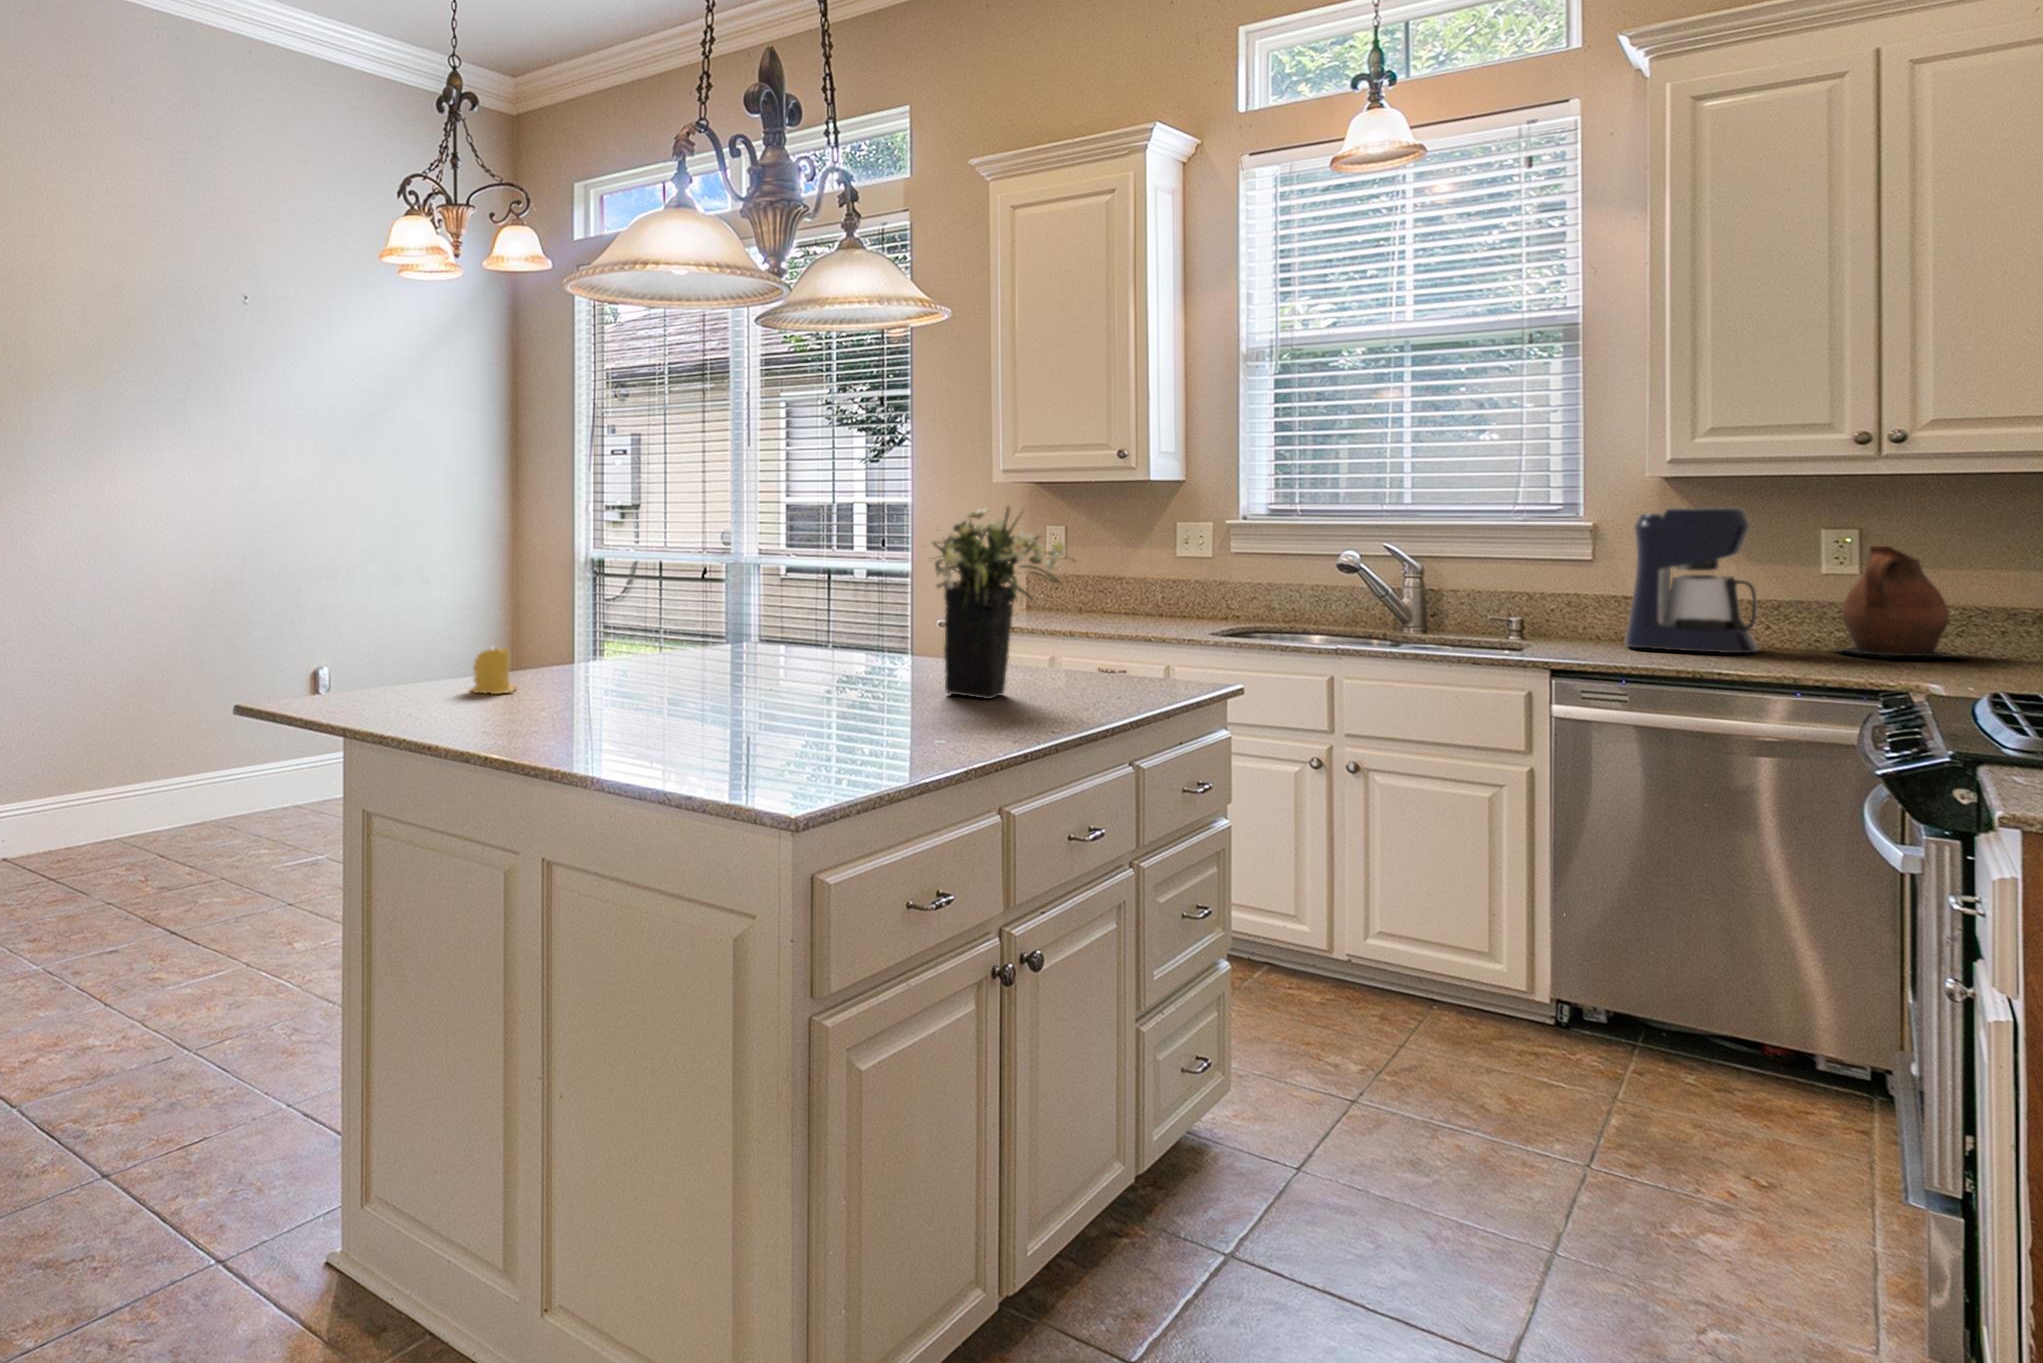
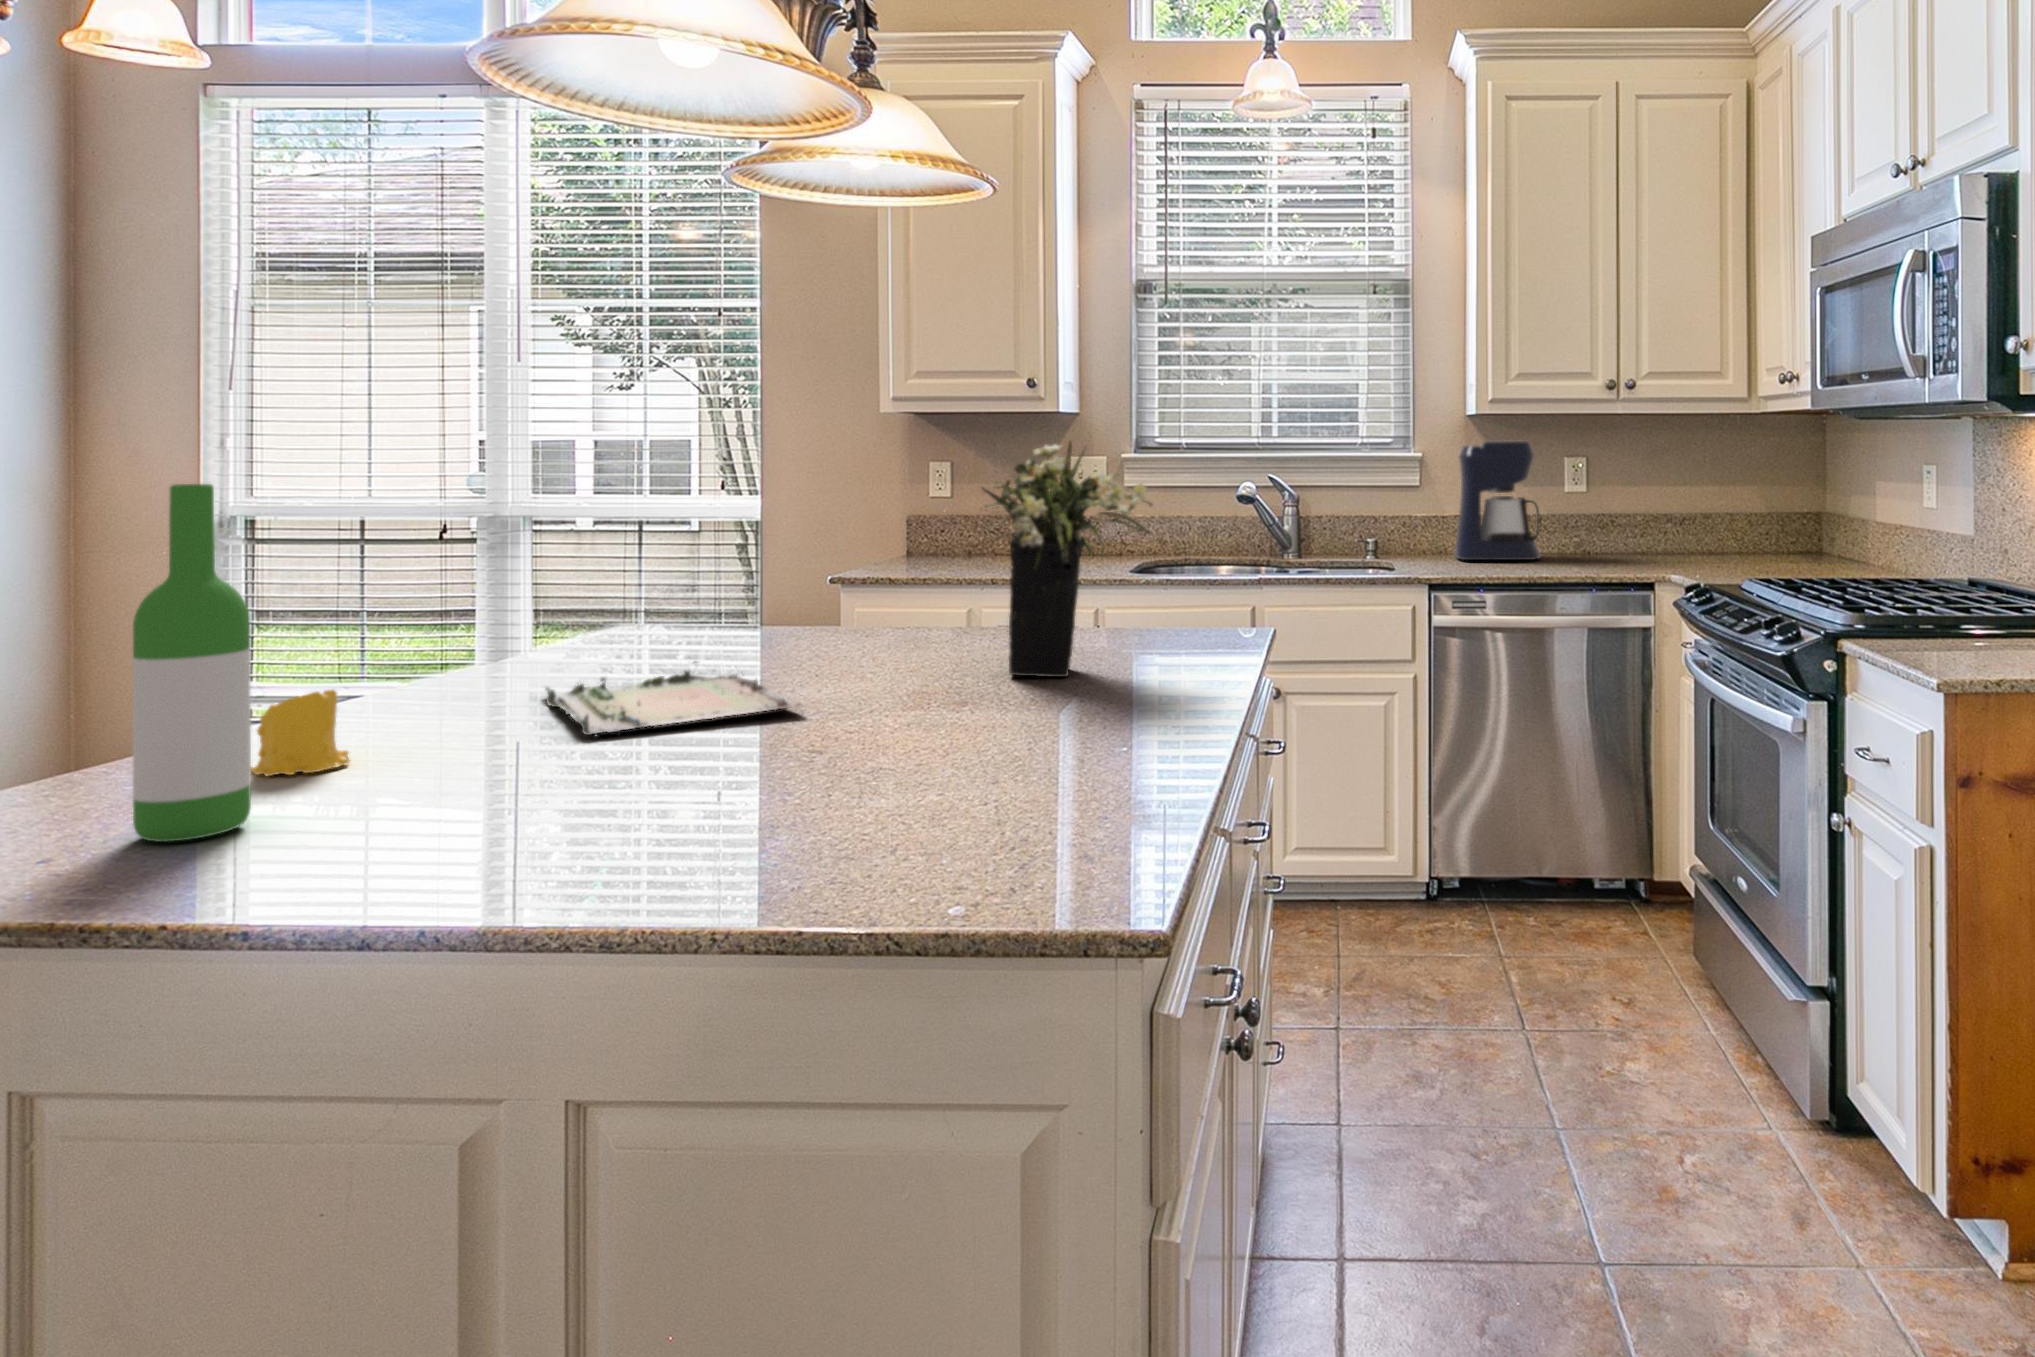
wine bottle: none [402,527,449,712] -> present [132,484,251,842]
ceramic pitcher: present [1829,546,1965,657] -> none [1575,470,1657,555]
tray: none [632,657,771,695] -> present [545,662,802,736]

